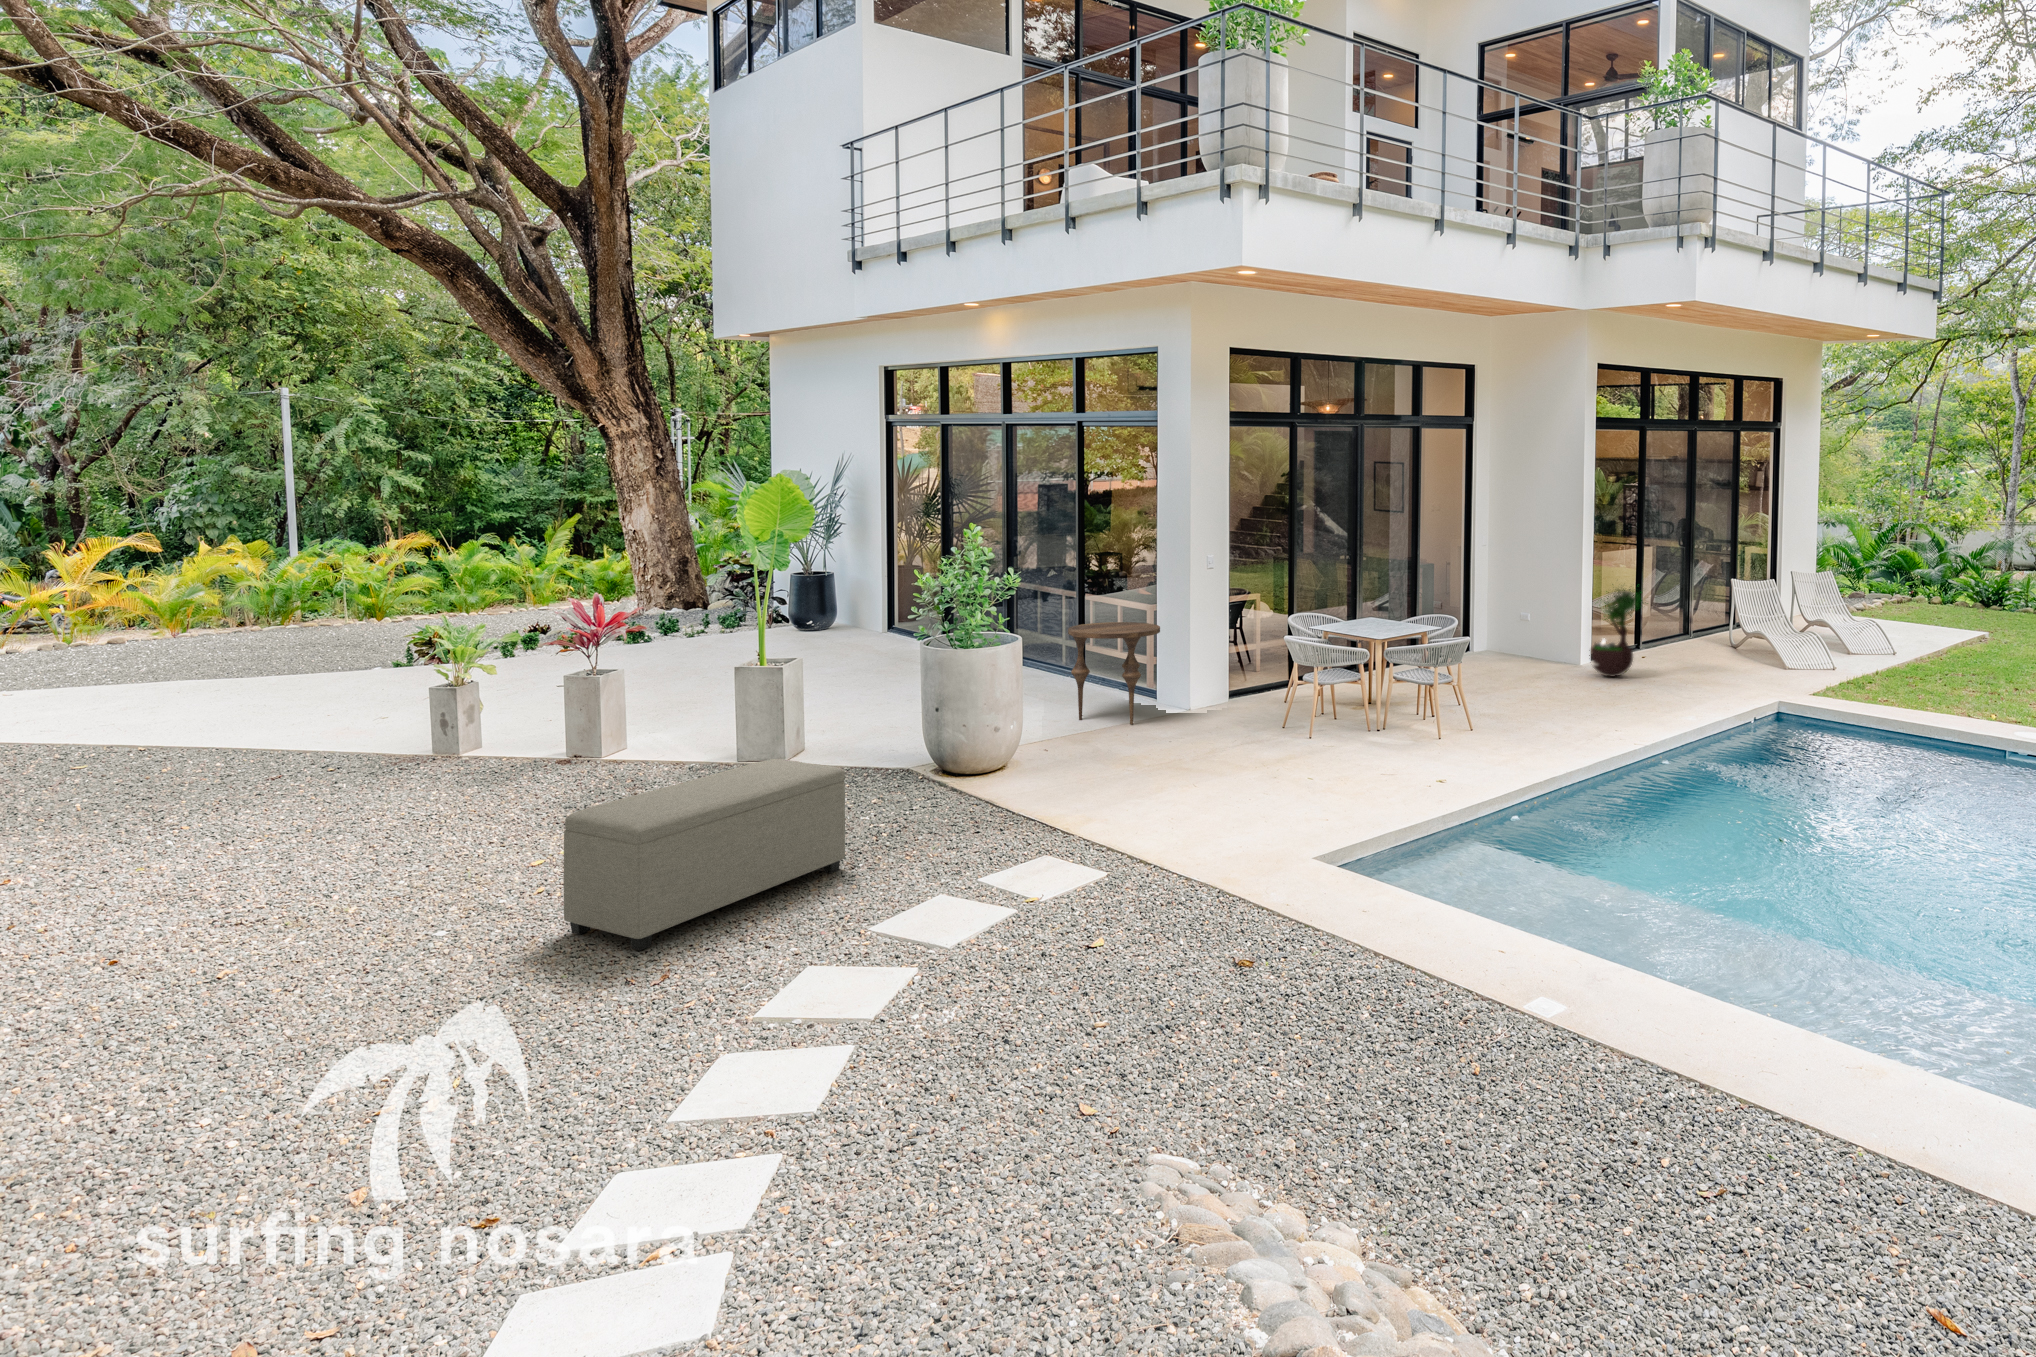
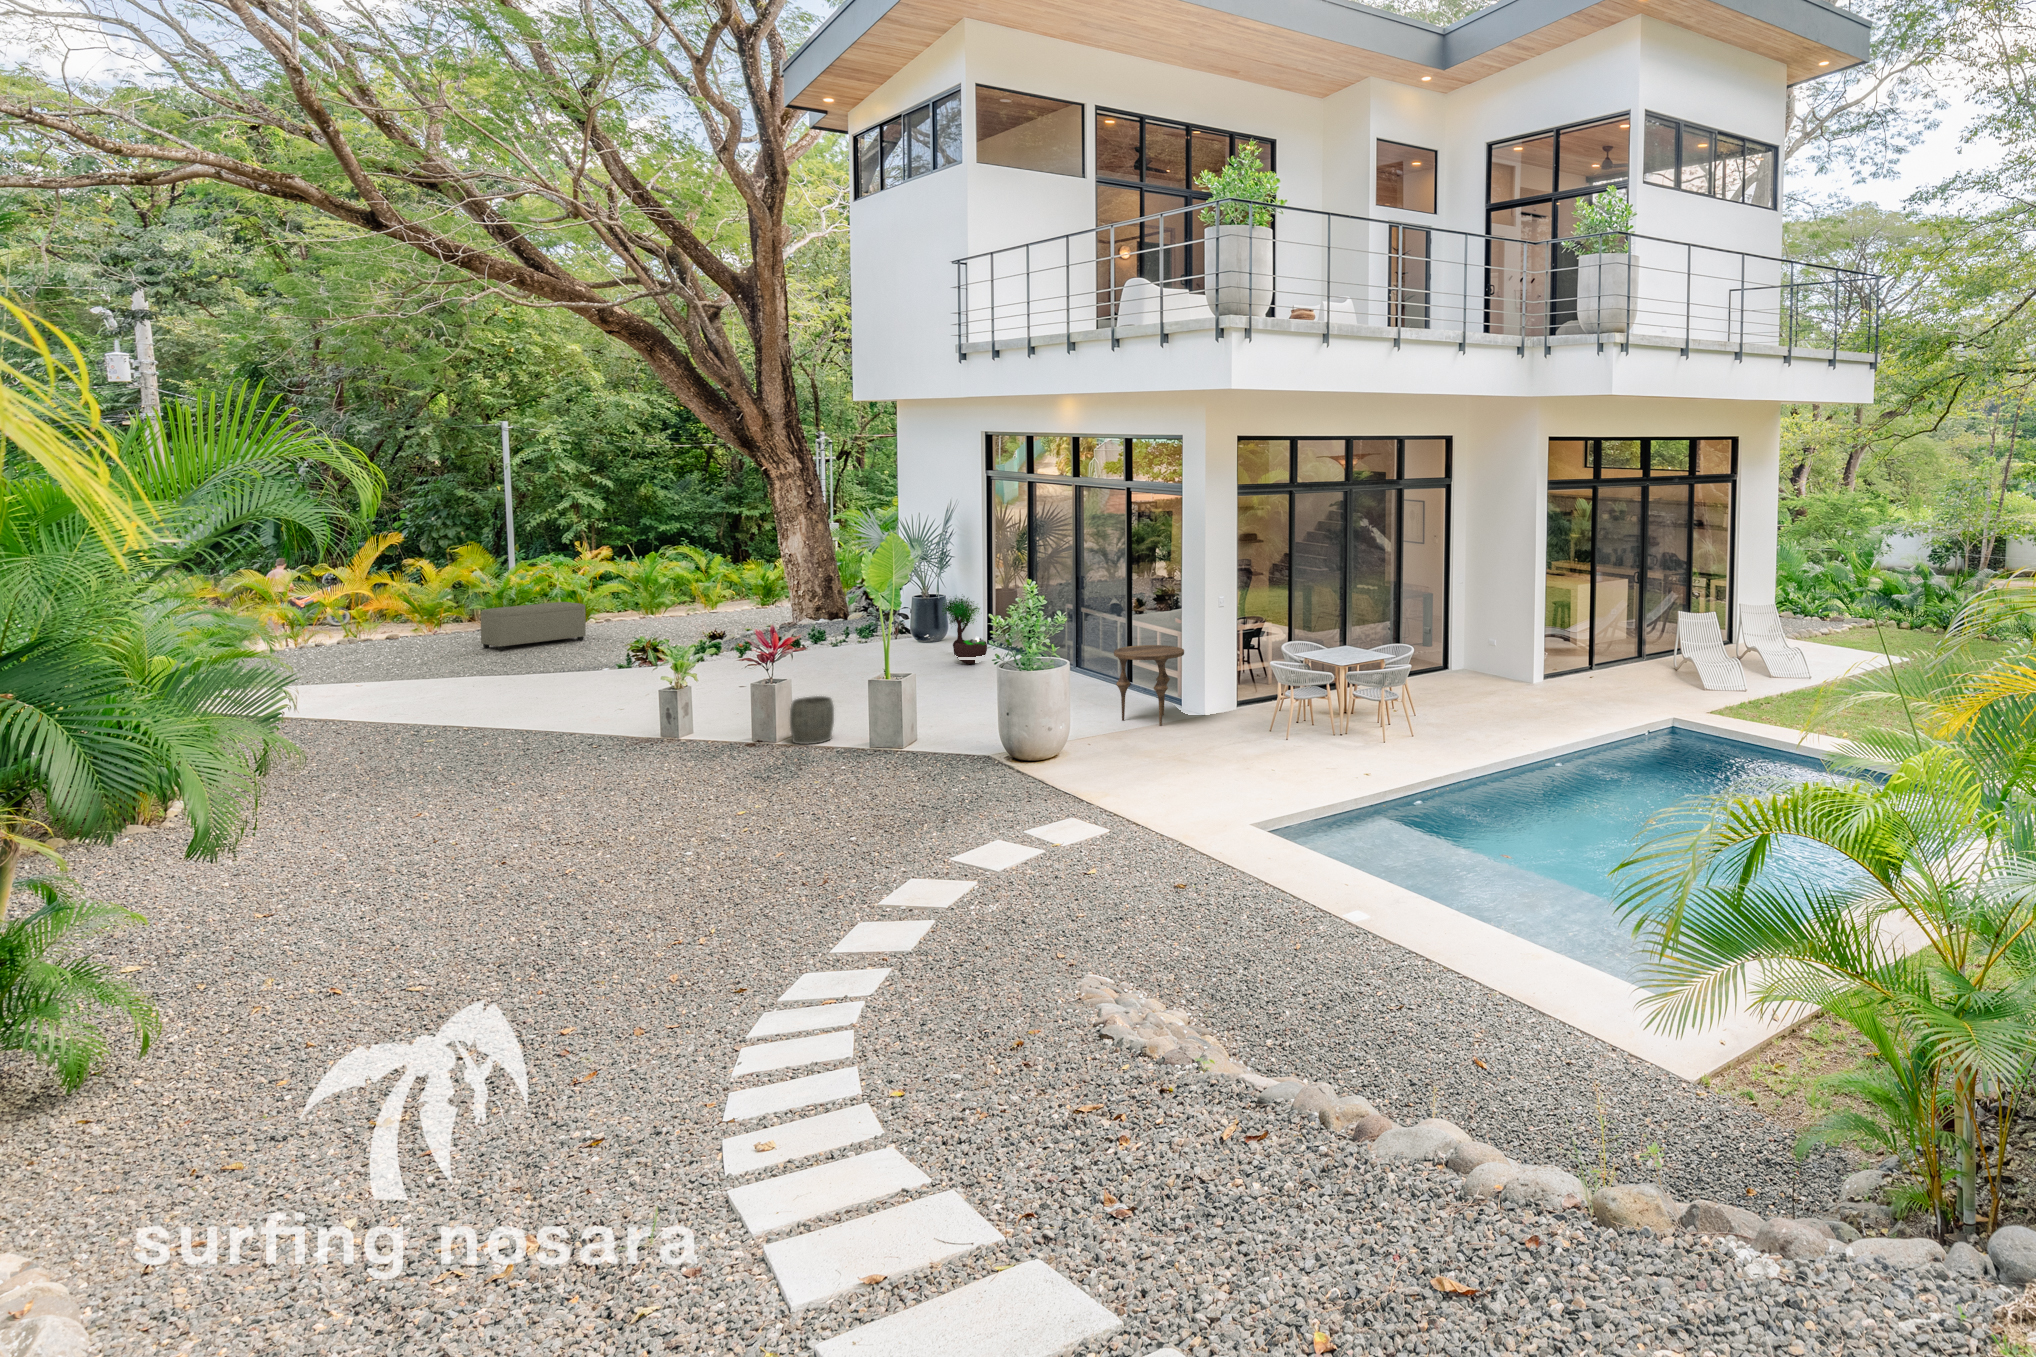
potted tree: present [1589,589,1643,677] -> present [942,596,987,664]
woven basket: none [617,695,682,761] -> present [790,696,834,744]
ottoman: present [563,759,845,951] -> present [481,602,586,650]

